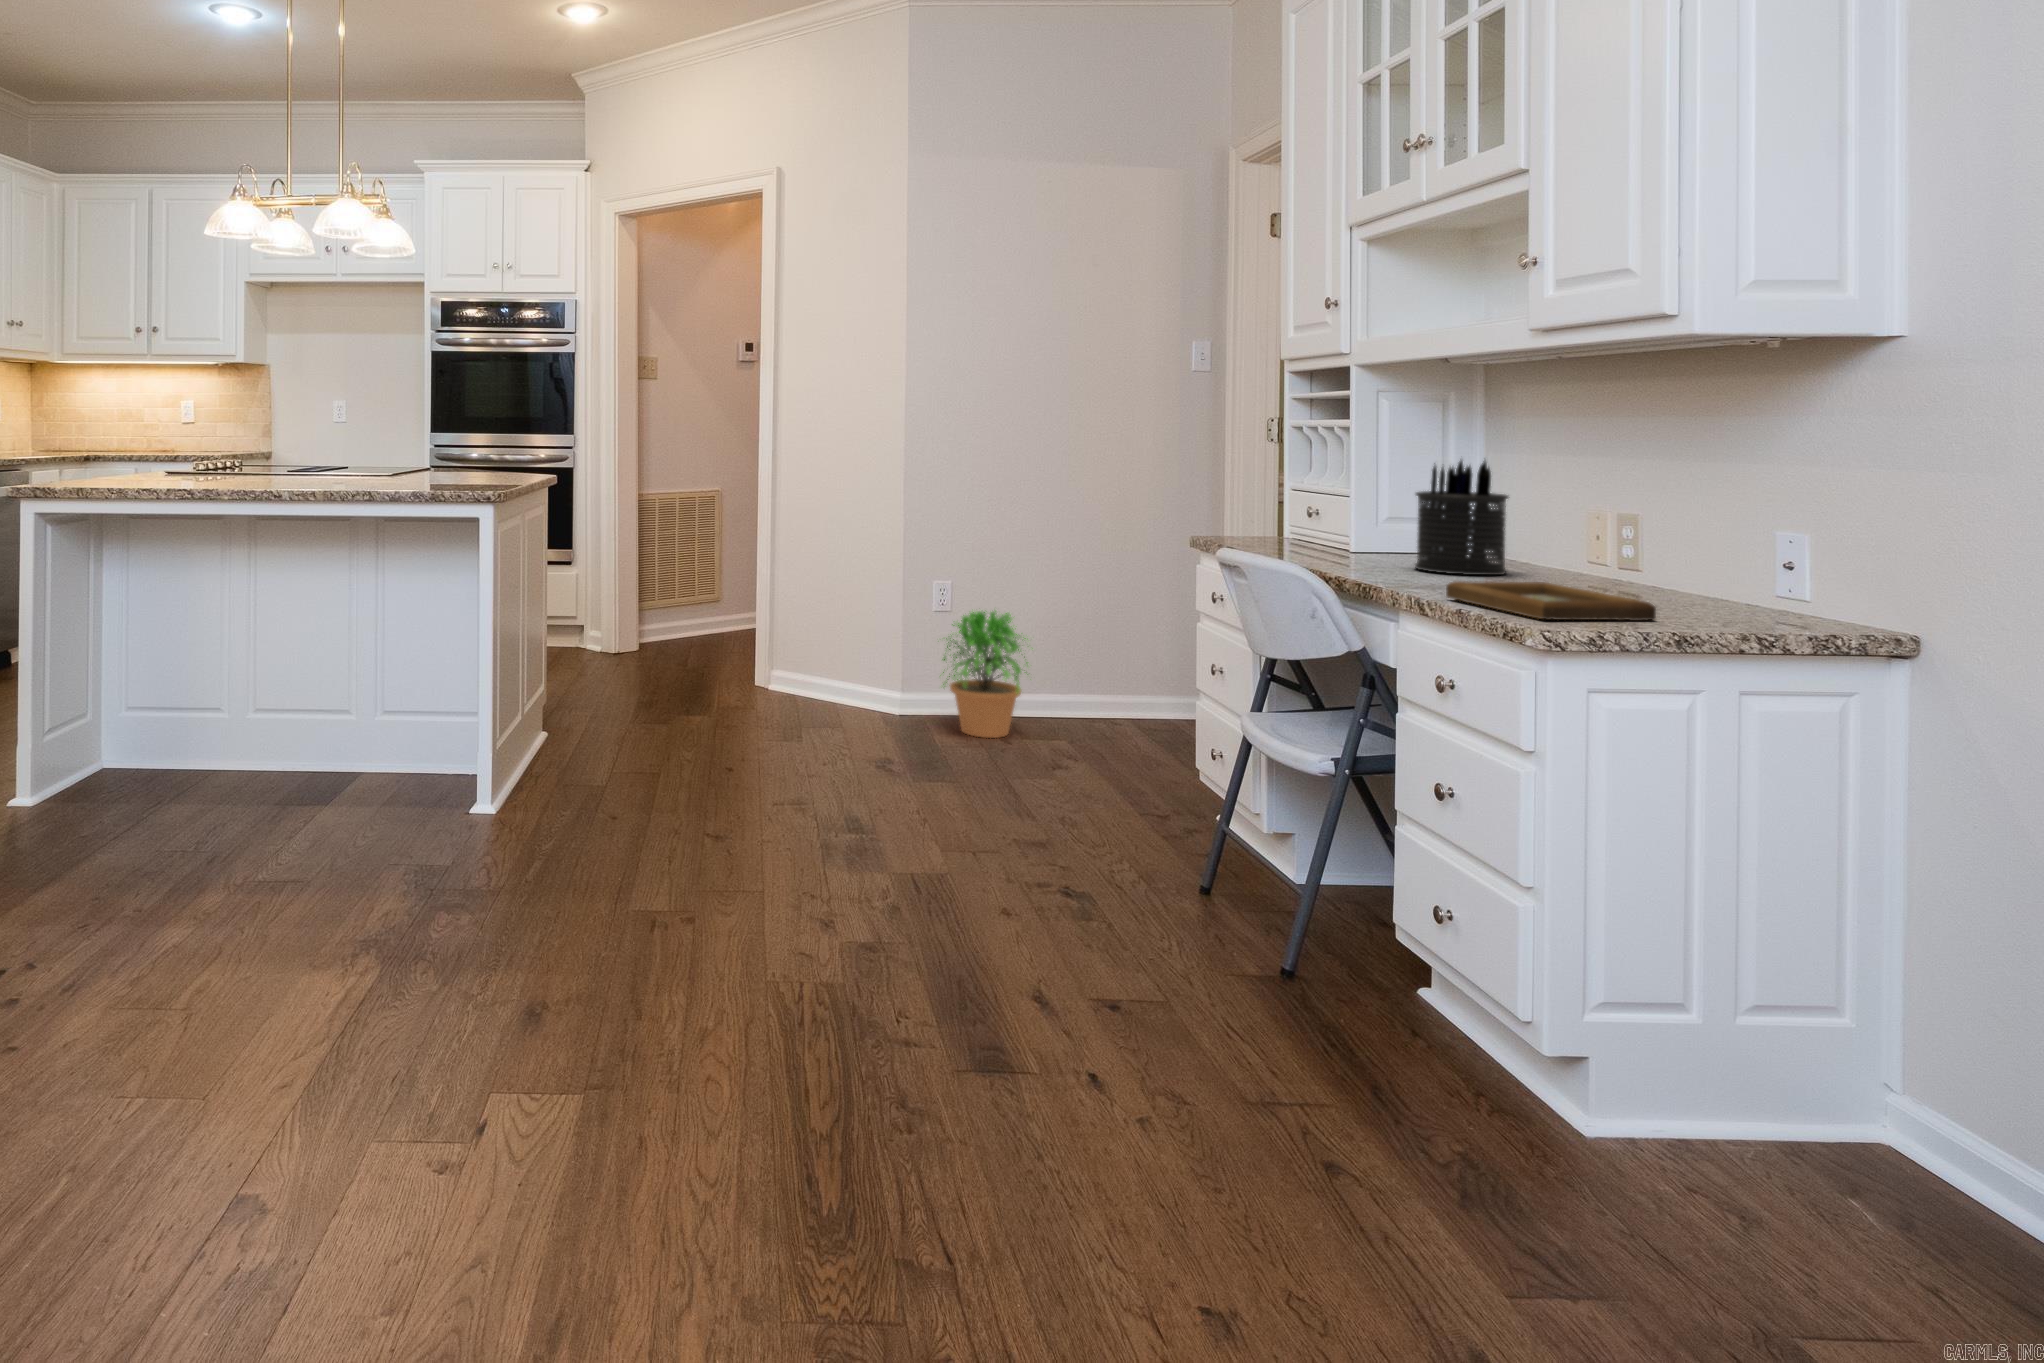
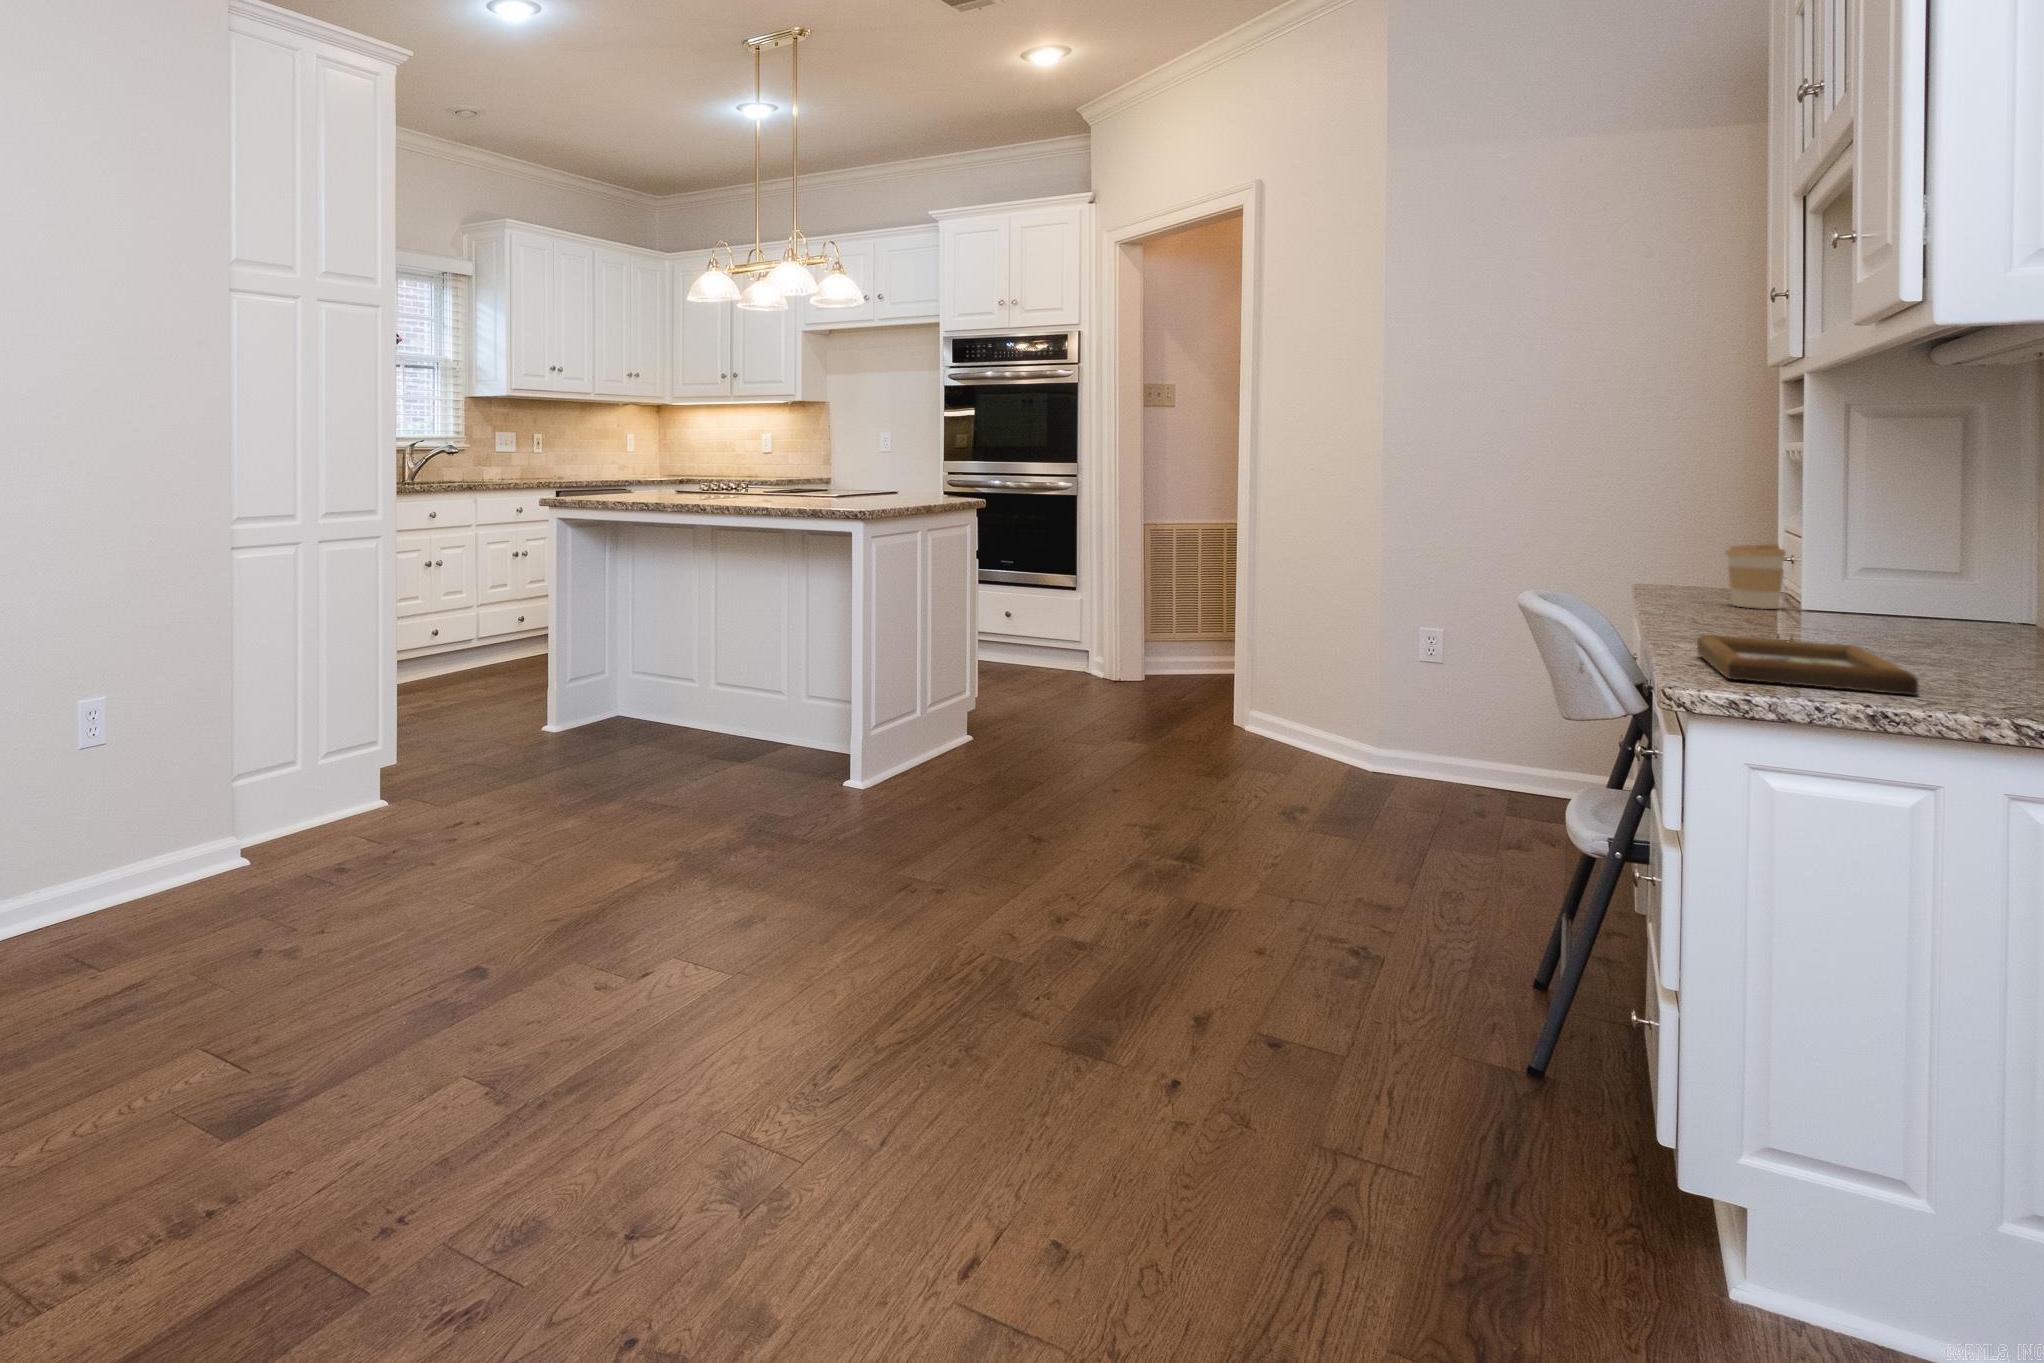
pen holder: present [1415,460,1508,575] -> none [1816,491,1961,645]
coffee cup: none [1289,499,1331,552] -> present [1725,544,1786,609]
potted plant: present [940,611,1033,738] -> none [1402,657,1527,808]

